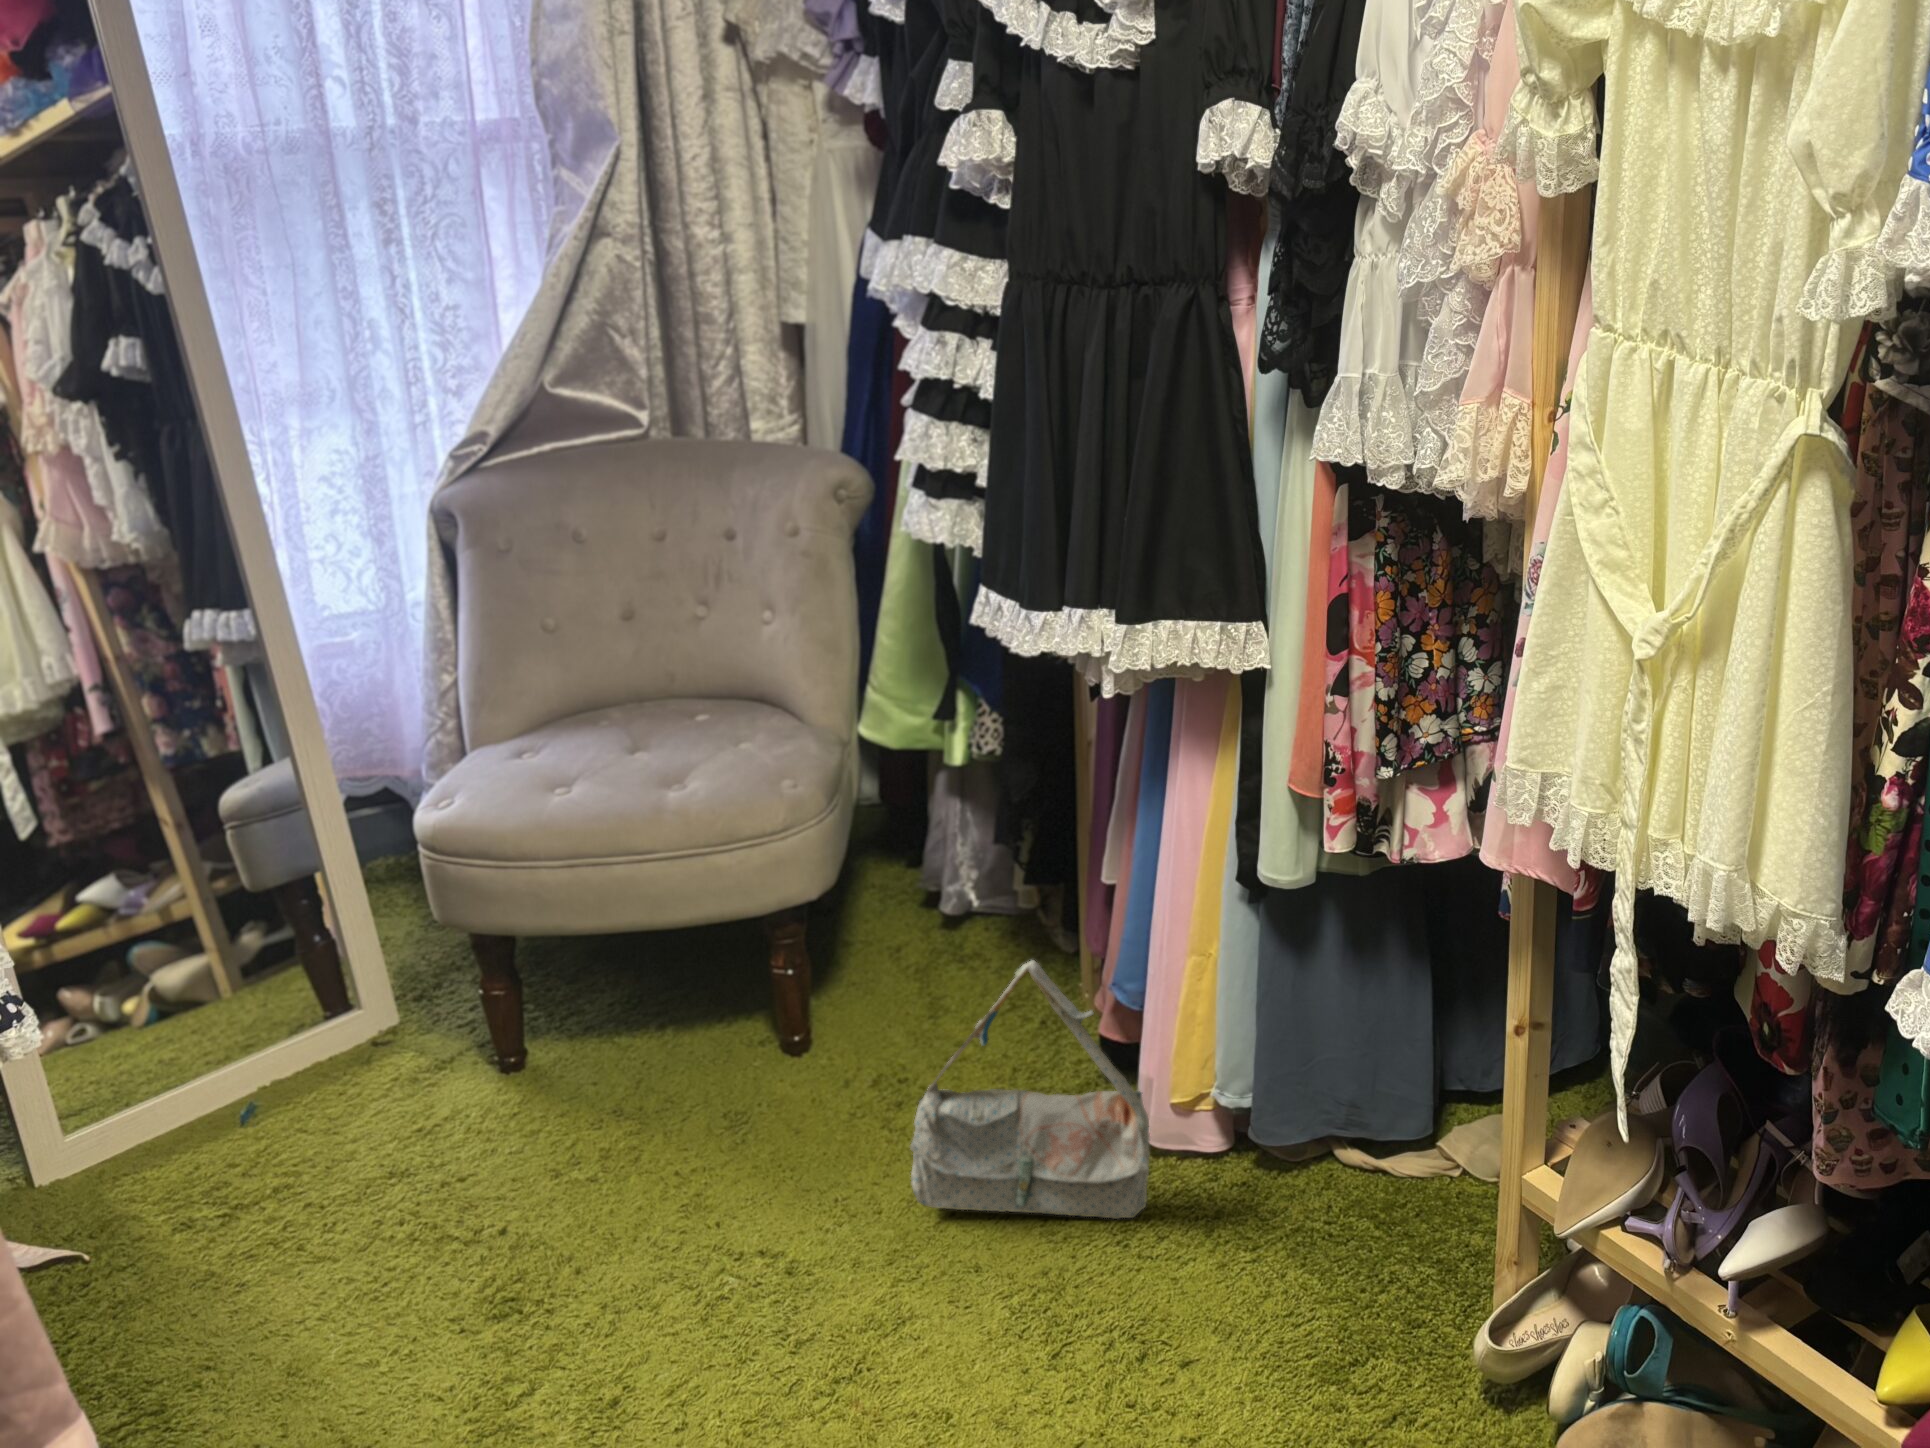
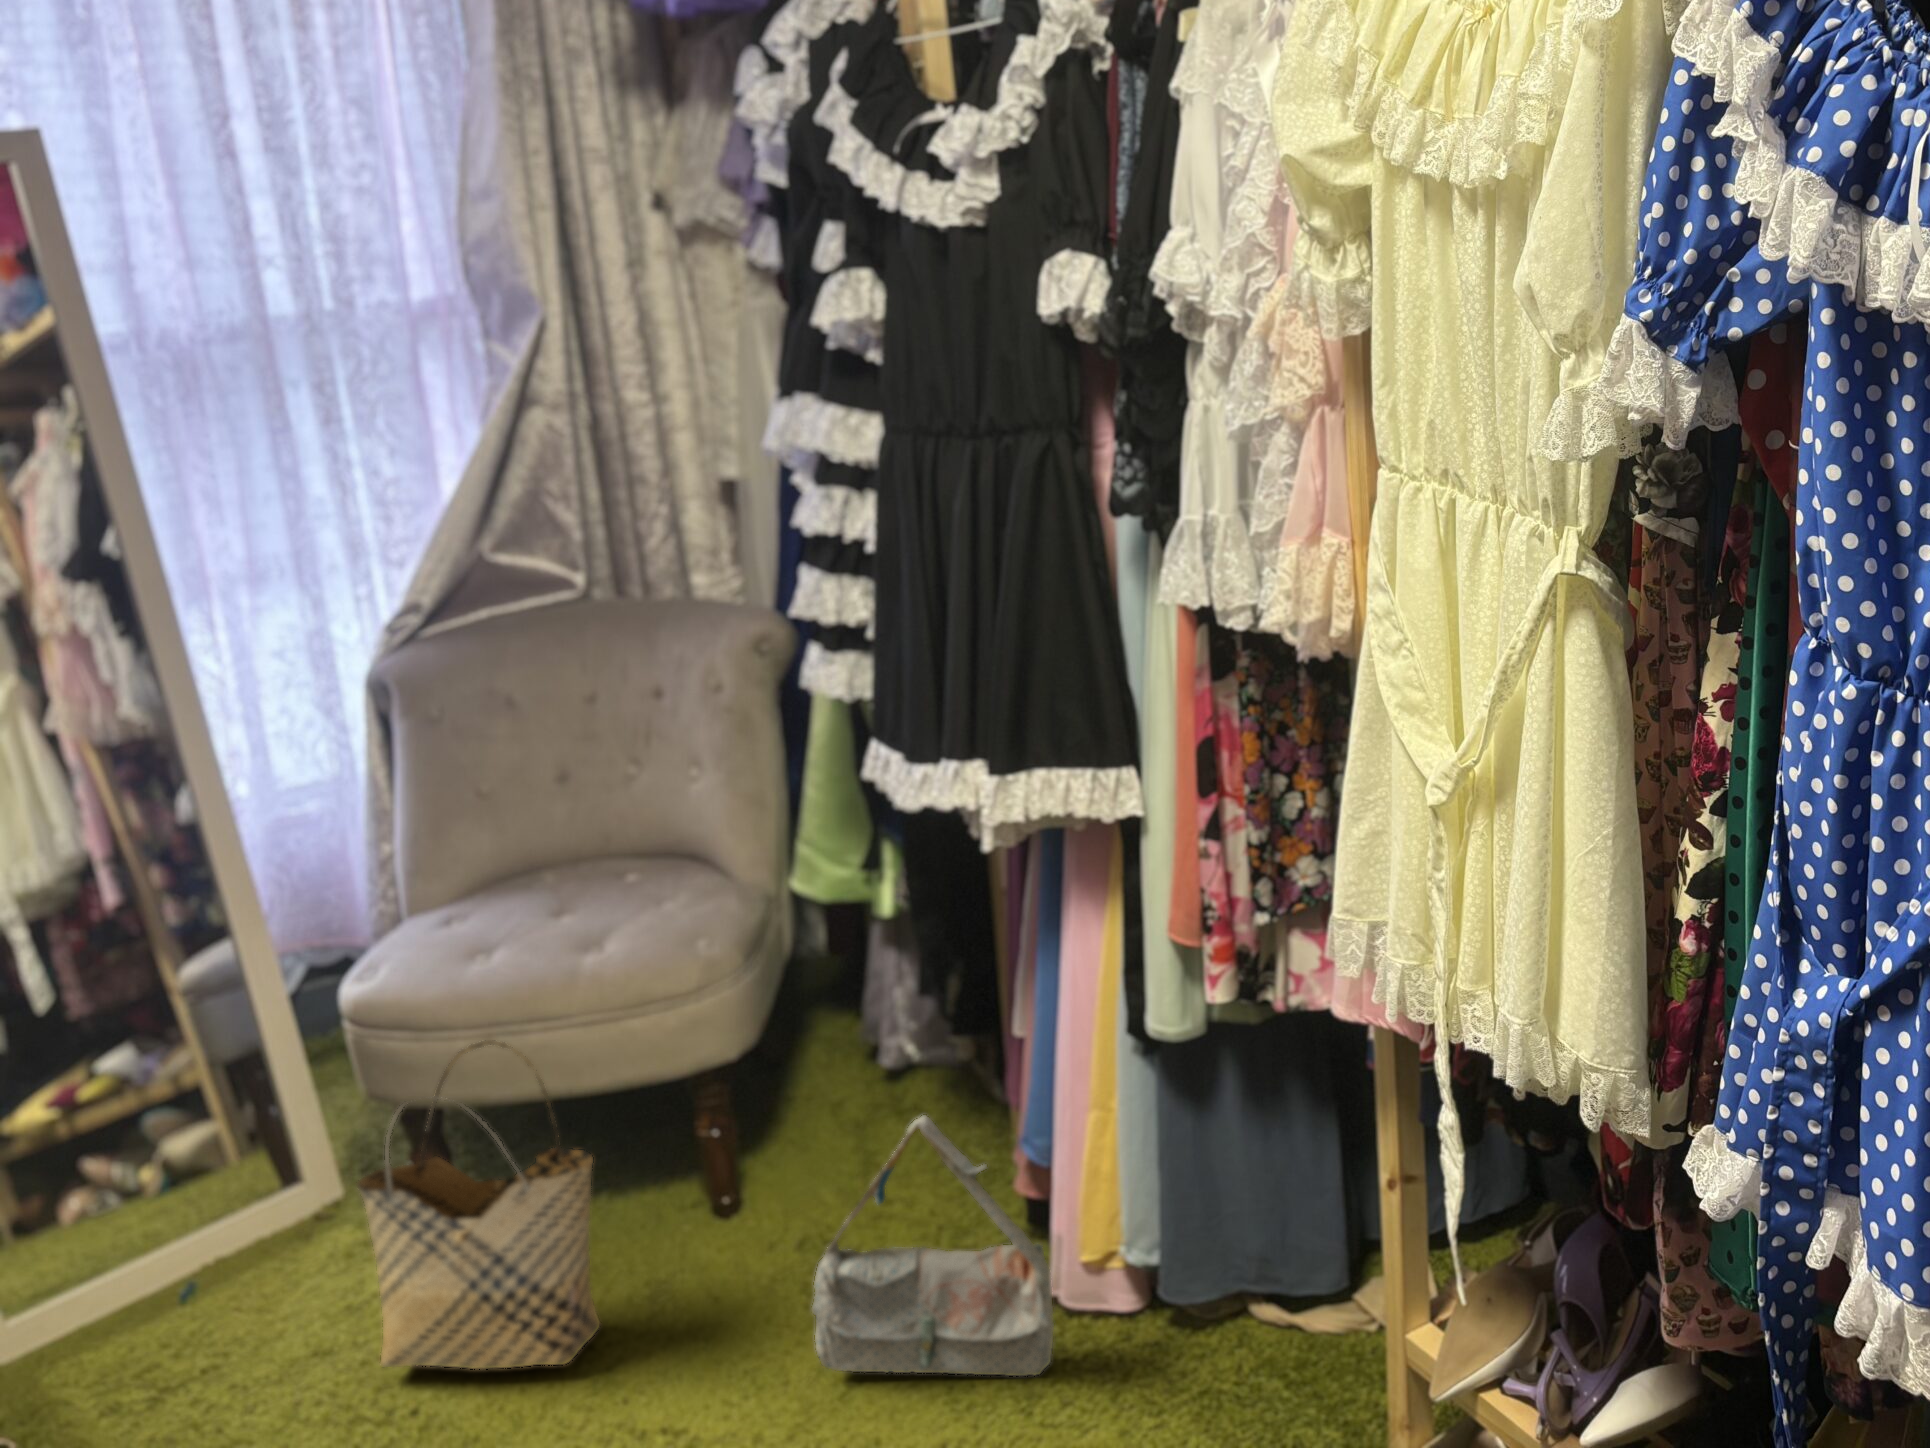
woven basket: none [446,872,685,1194] -> present [357,1040,600,1369]

